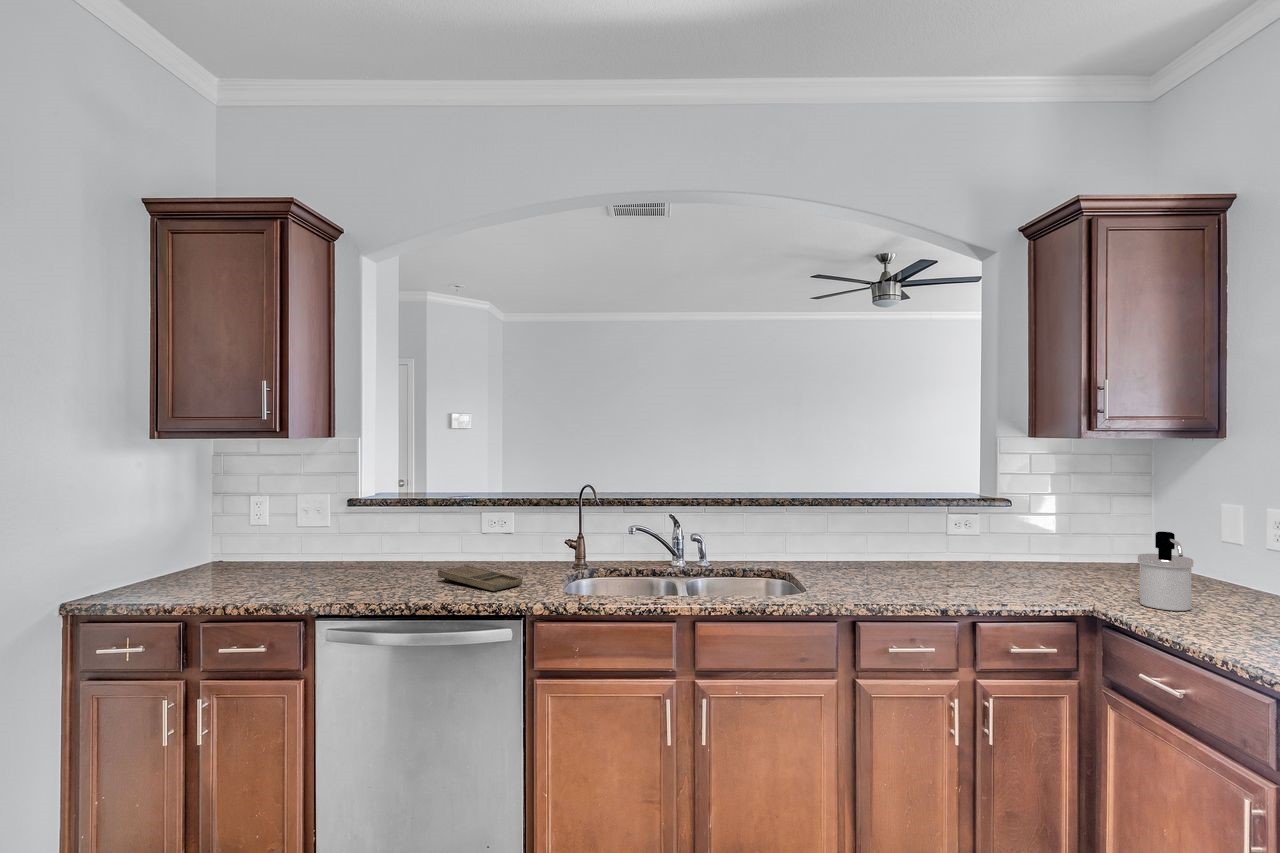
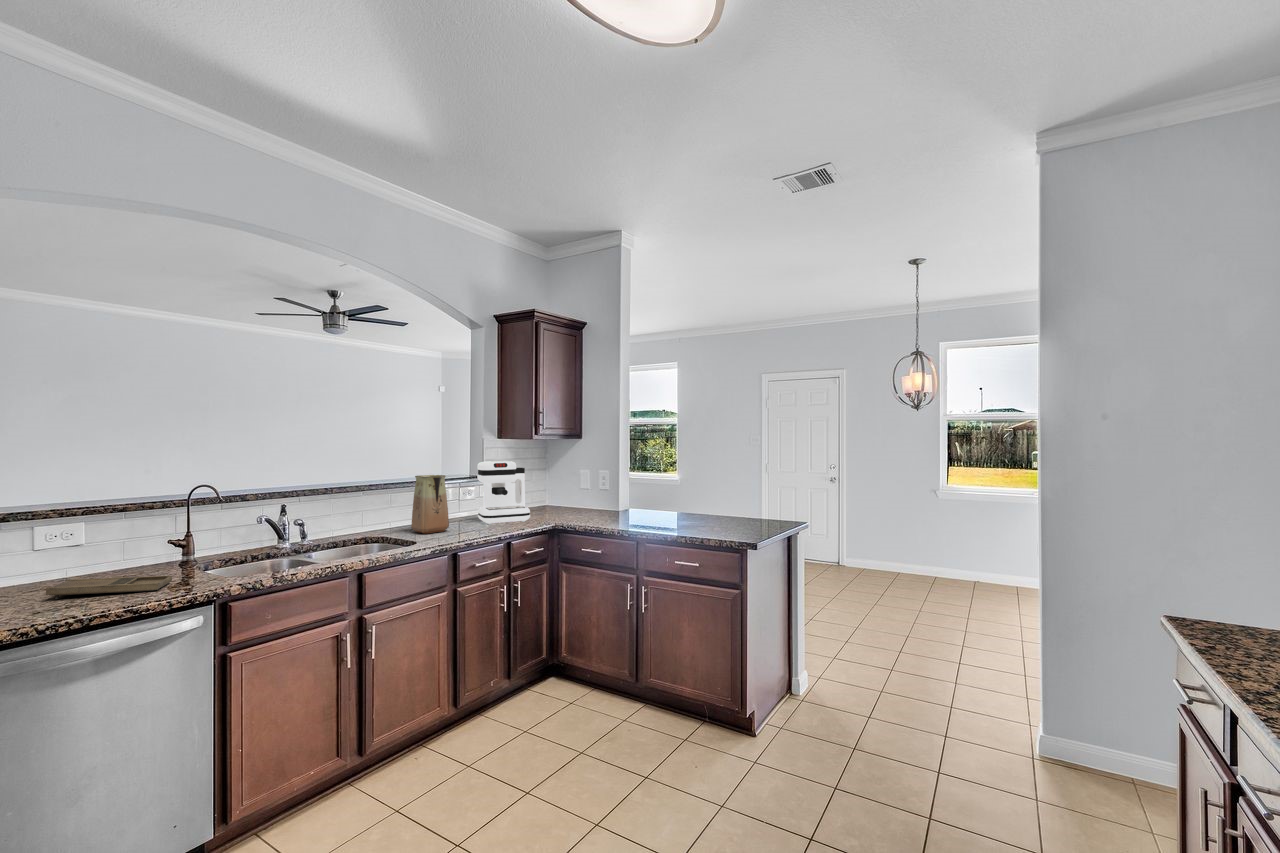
coffee maker: none [961,476,1057,590] -> present [477,461,530,524]
vase: none [842,491,891,581] -> present [411,475,449,534]
soap dispenser: present [1138,531,1193,611] -> none [569,482,593,520]

